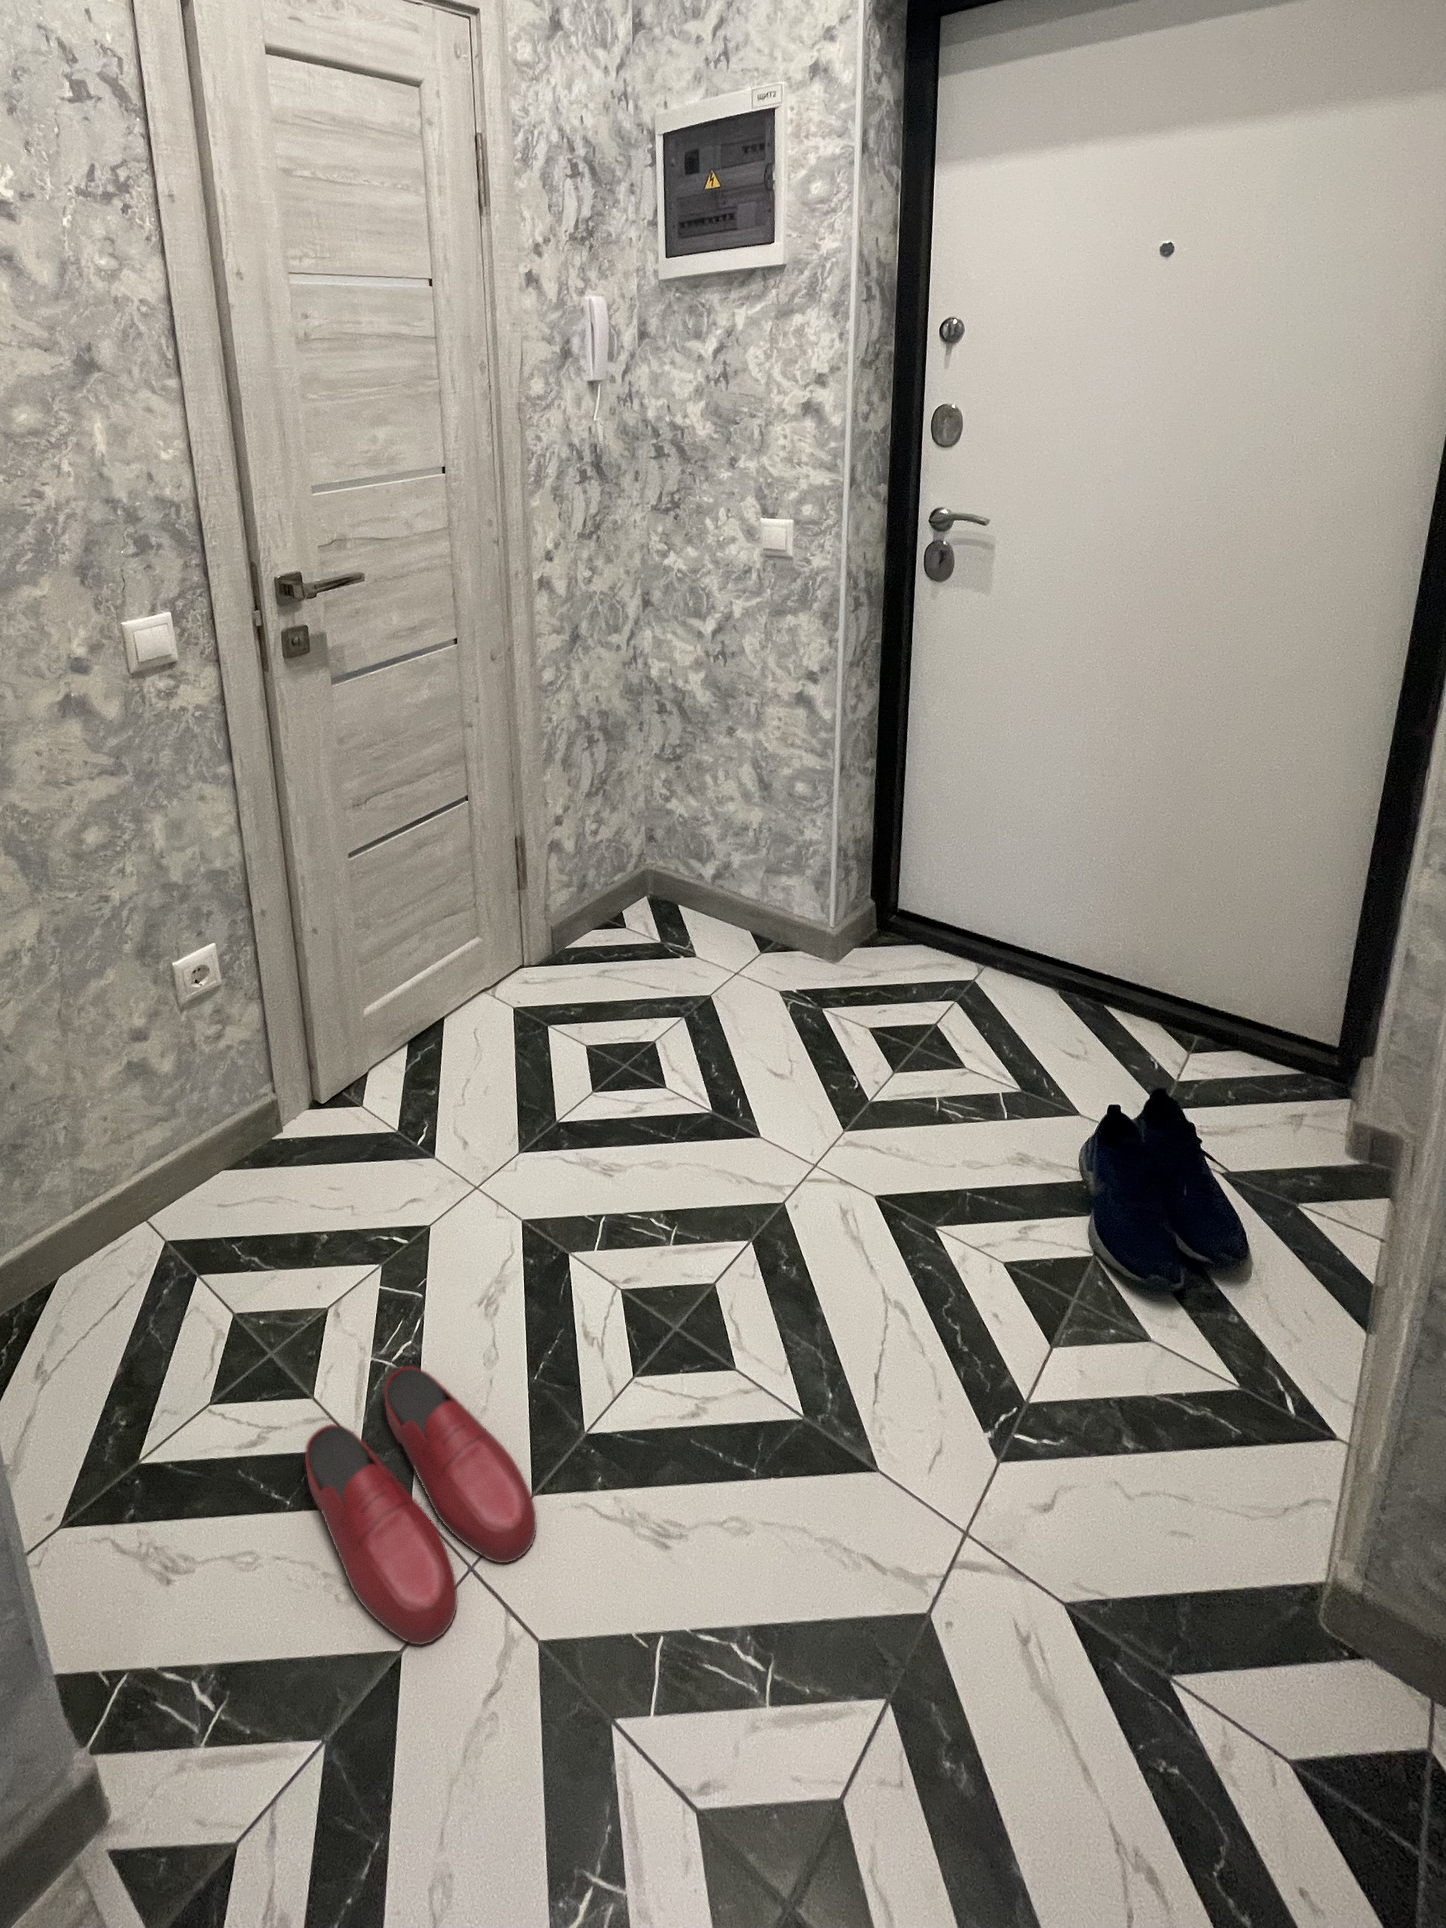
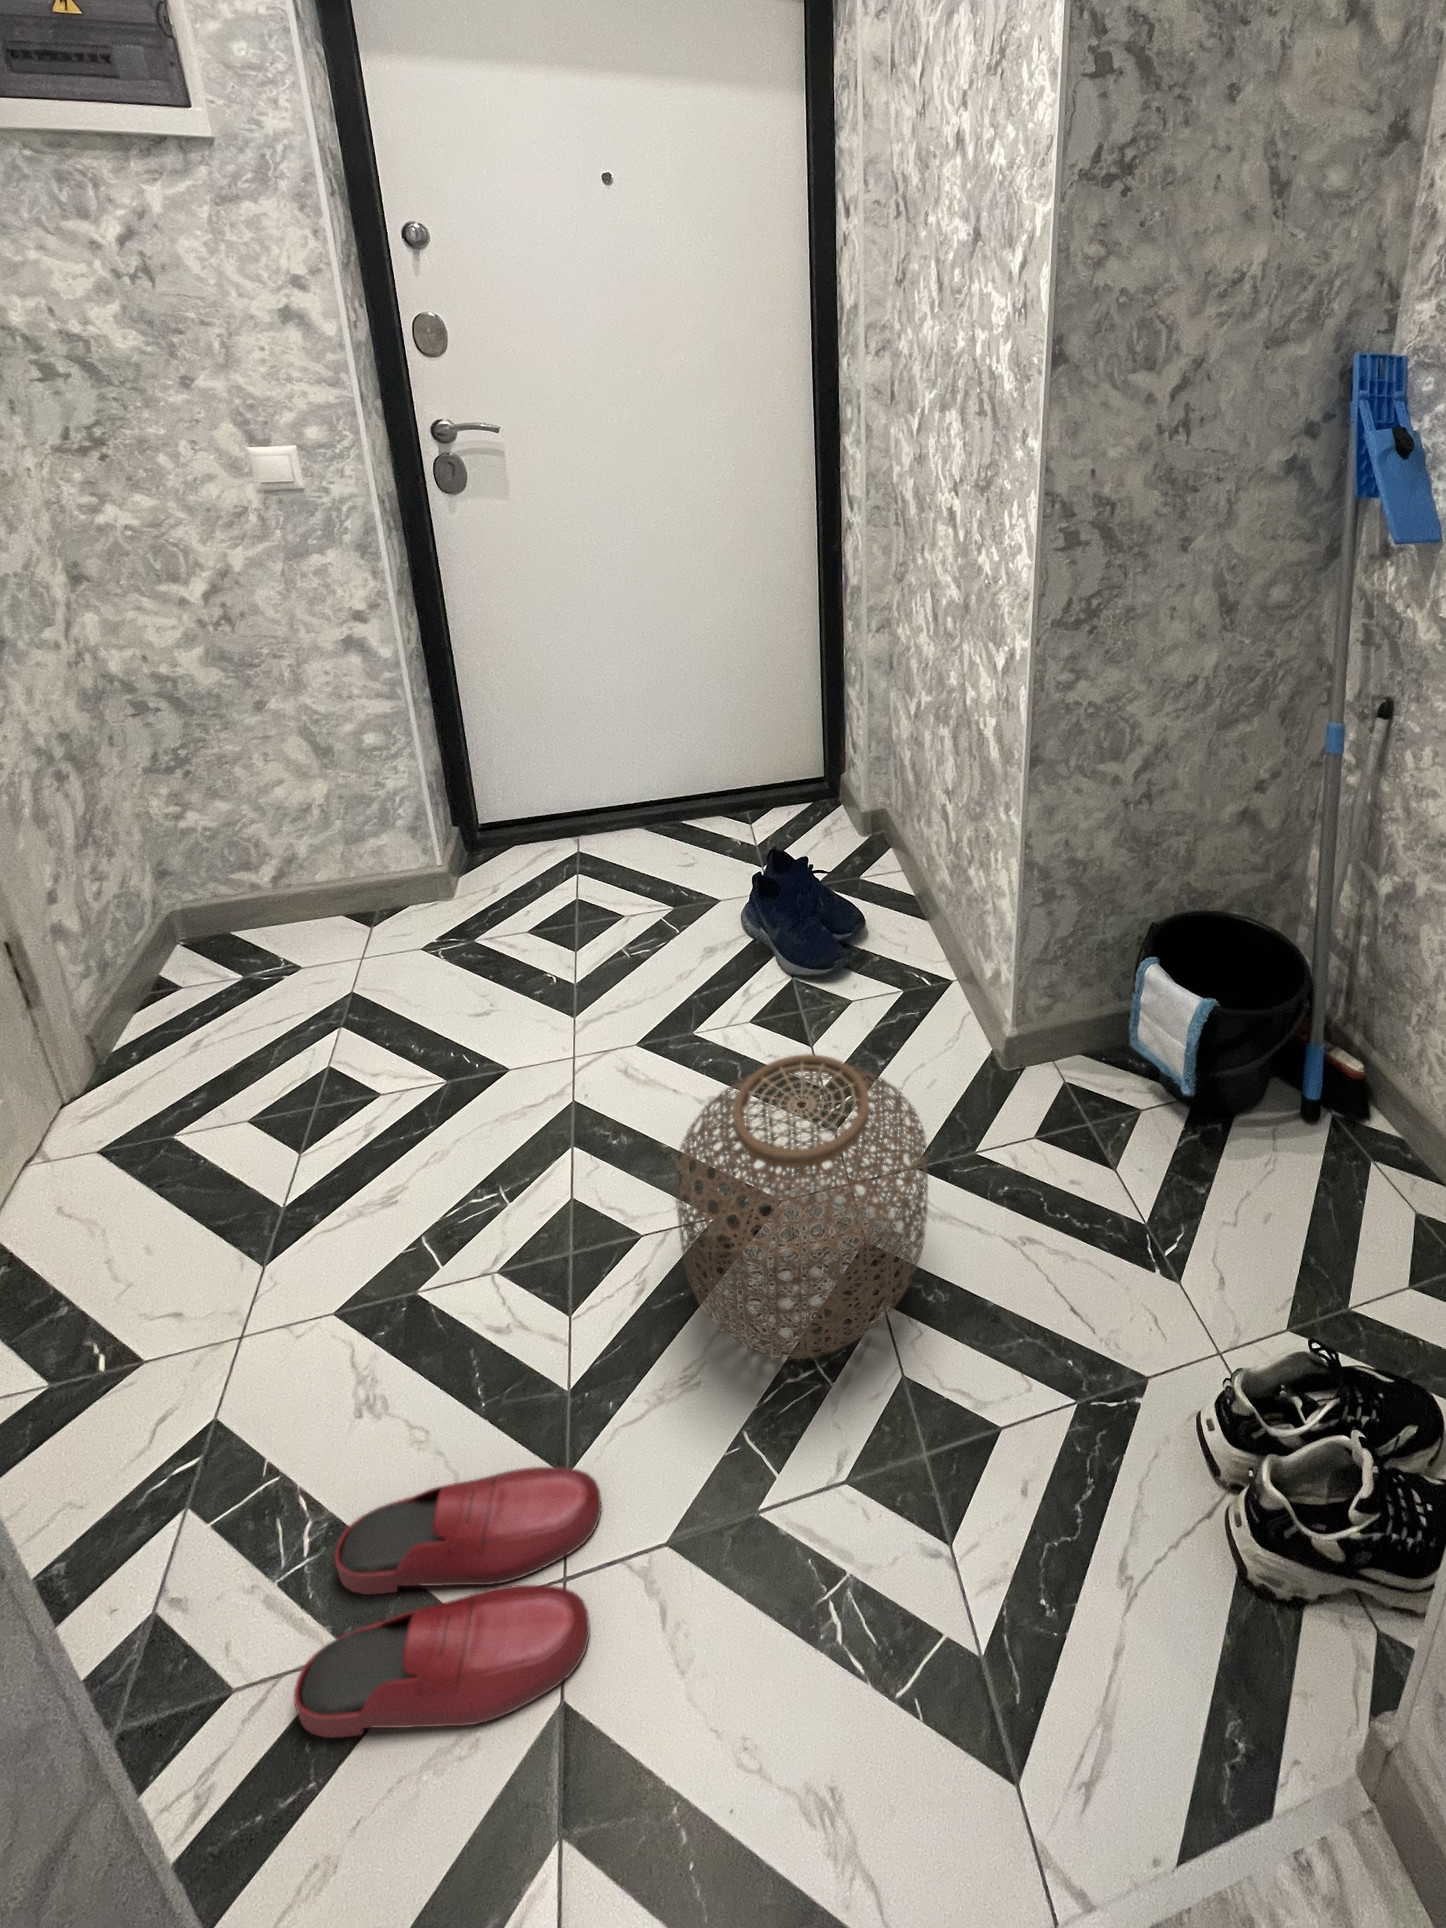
woven basket: none [675,1282,1002,1707] -> present [675,1054,928,1359]

